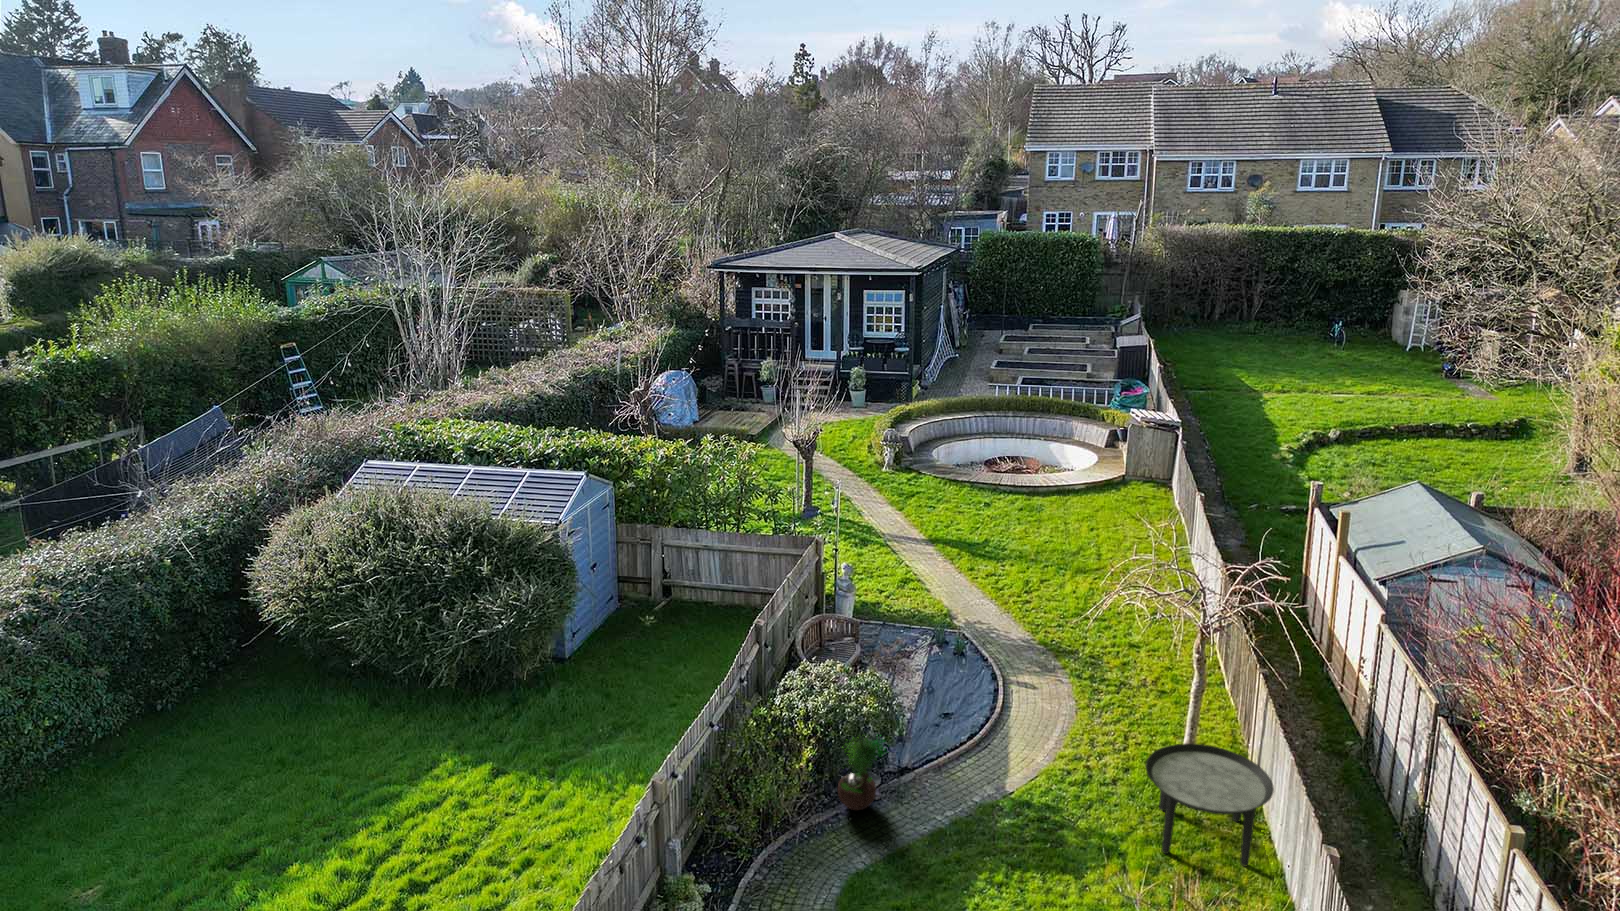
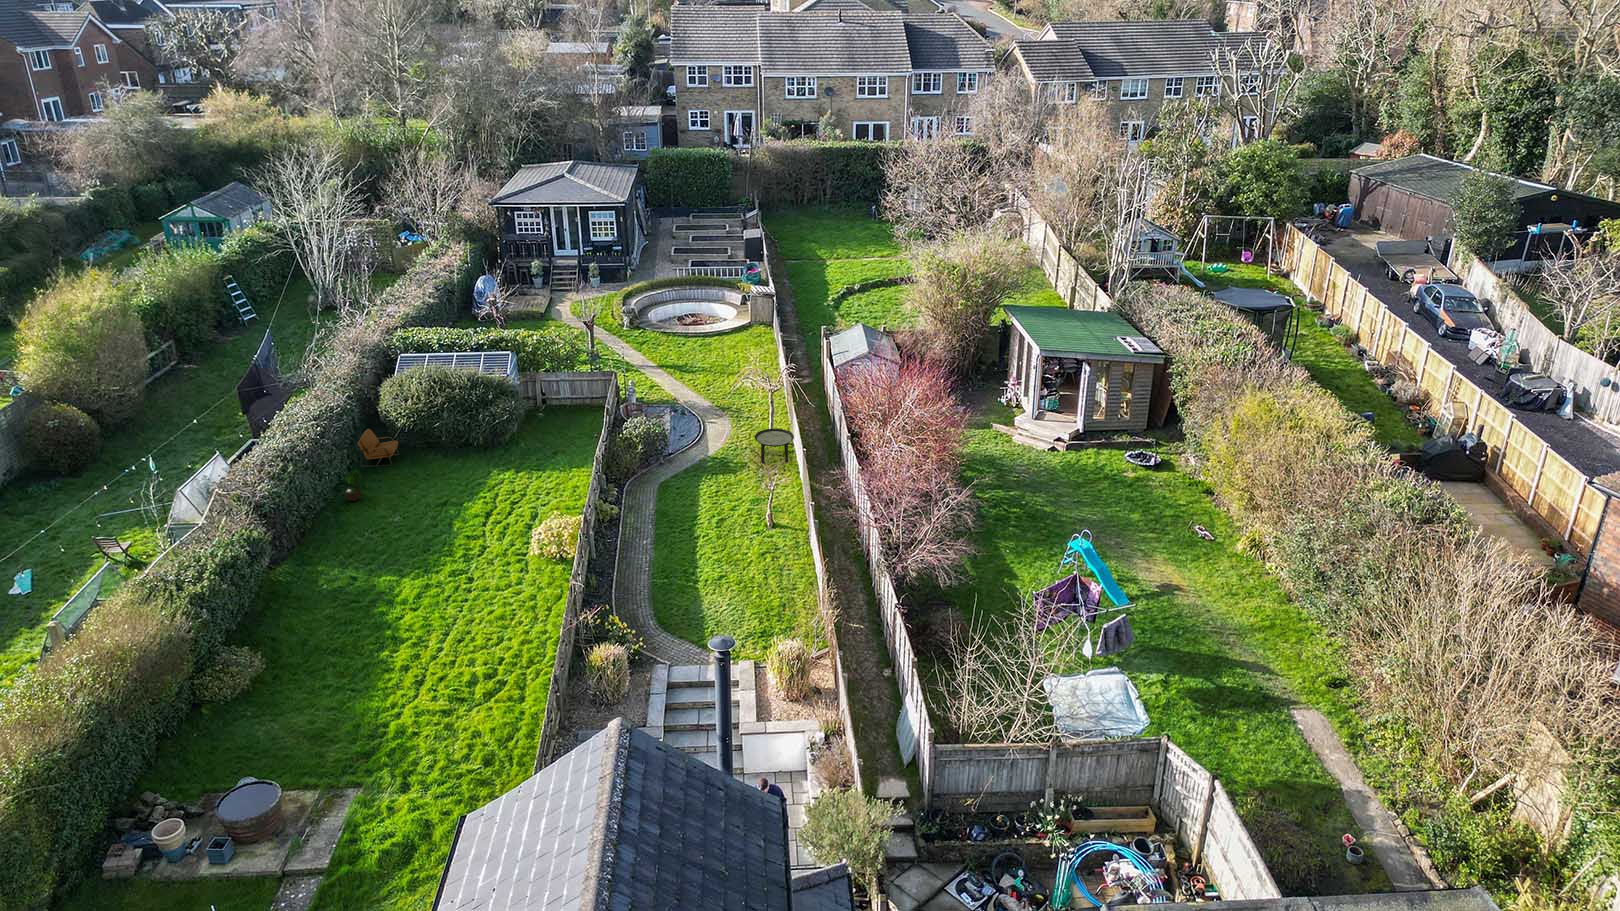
chair: none [191,607,297,700] -> present [357,429,399,467]
potted tree: present [838,735,883,810] -> present [345,471,361,501]

